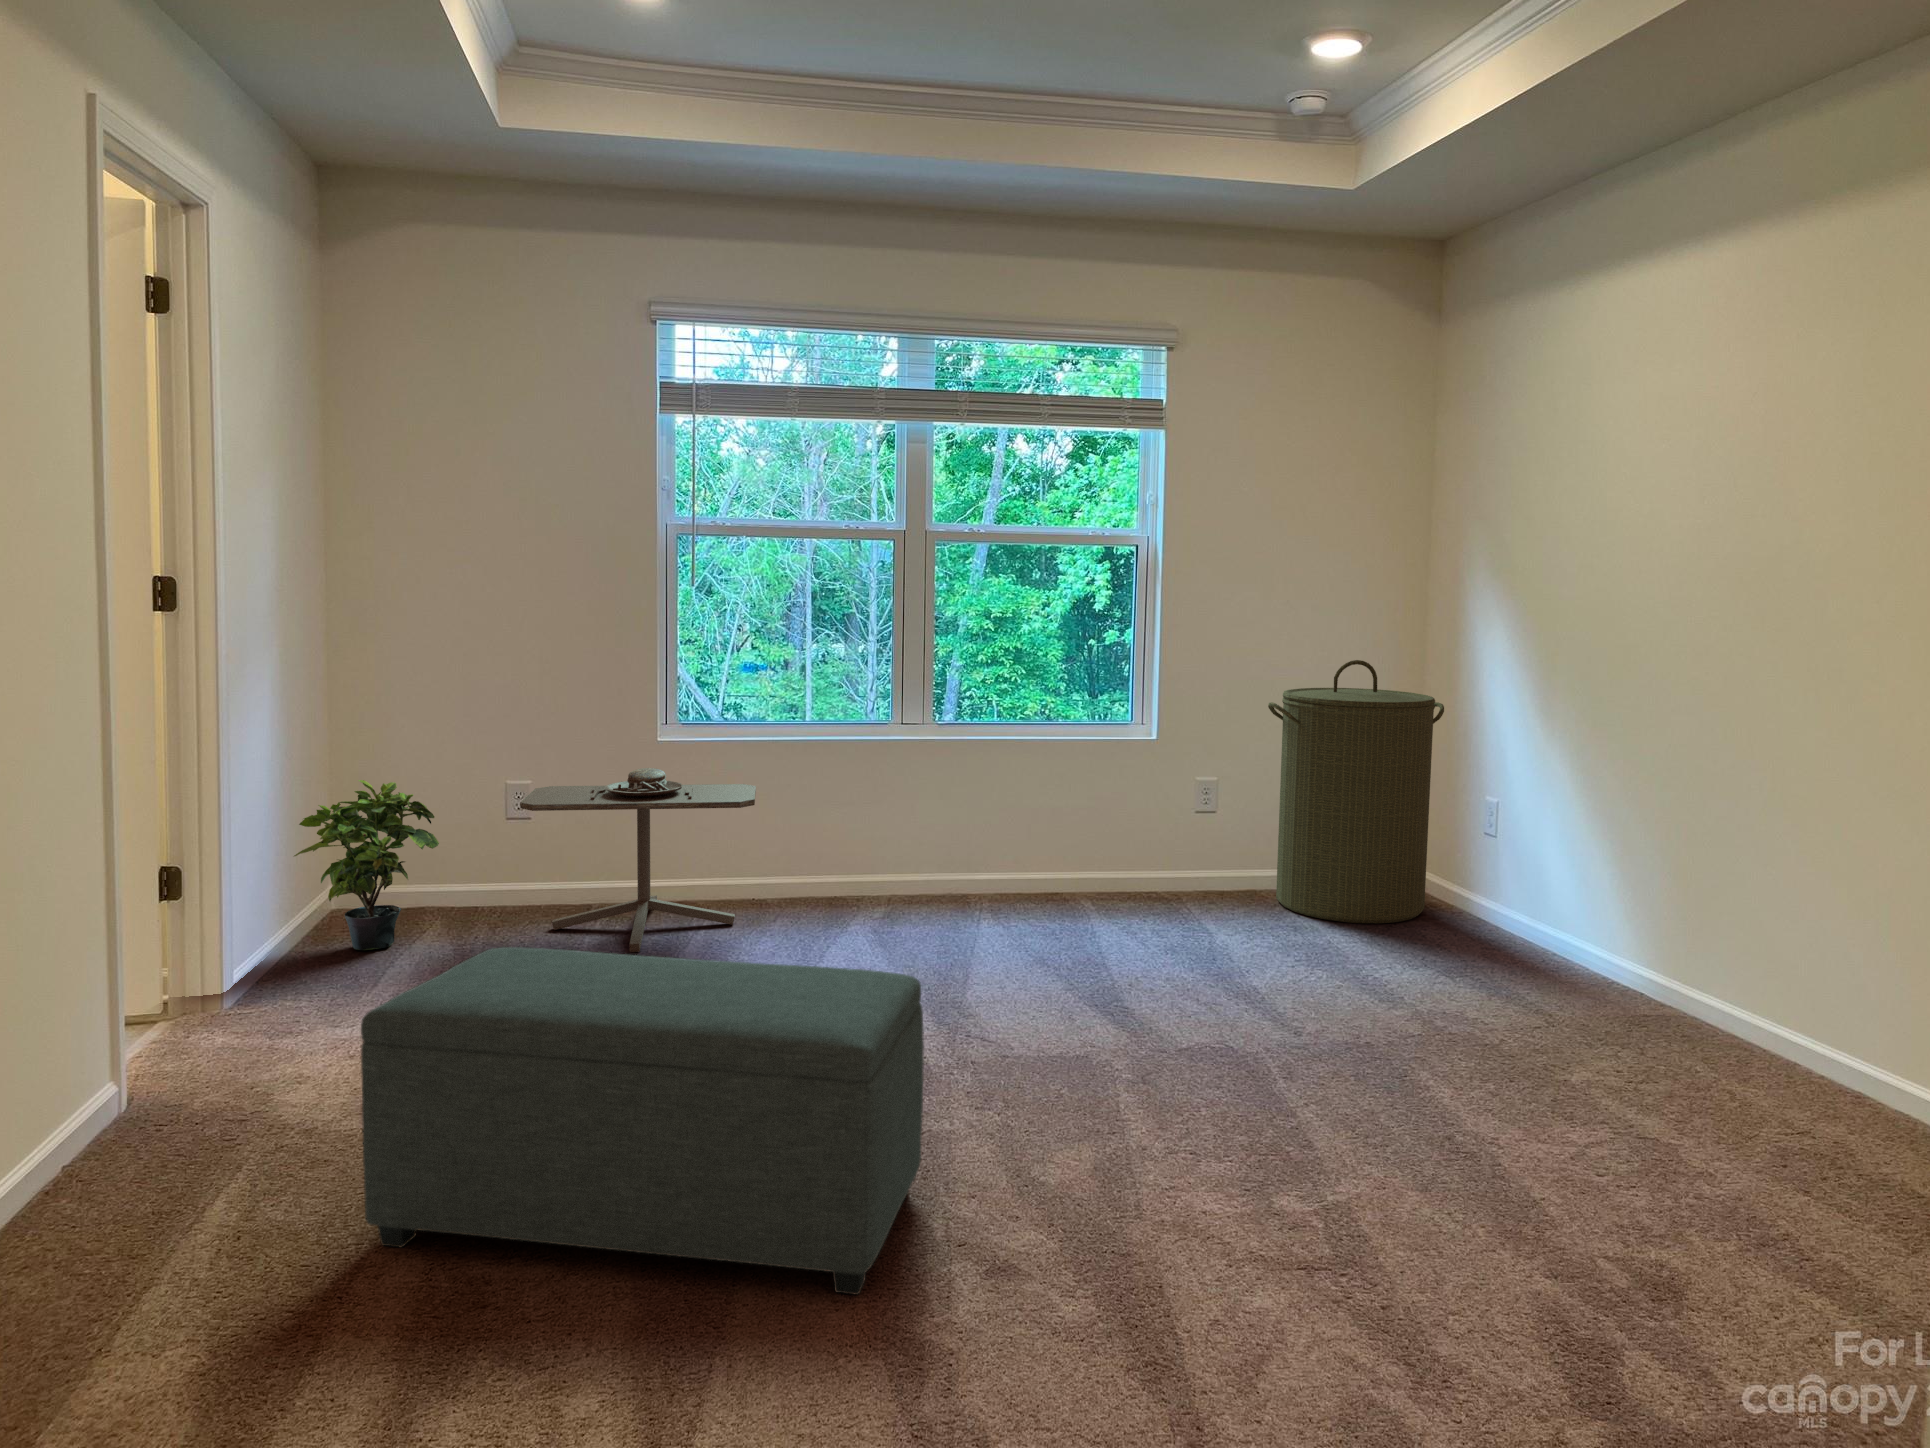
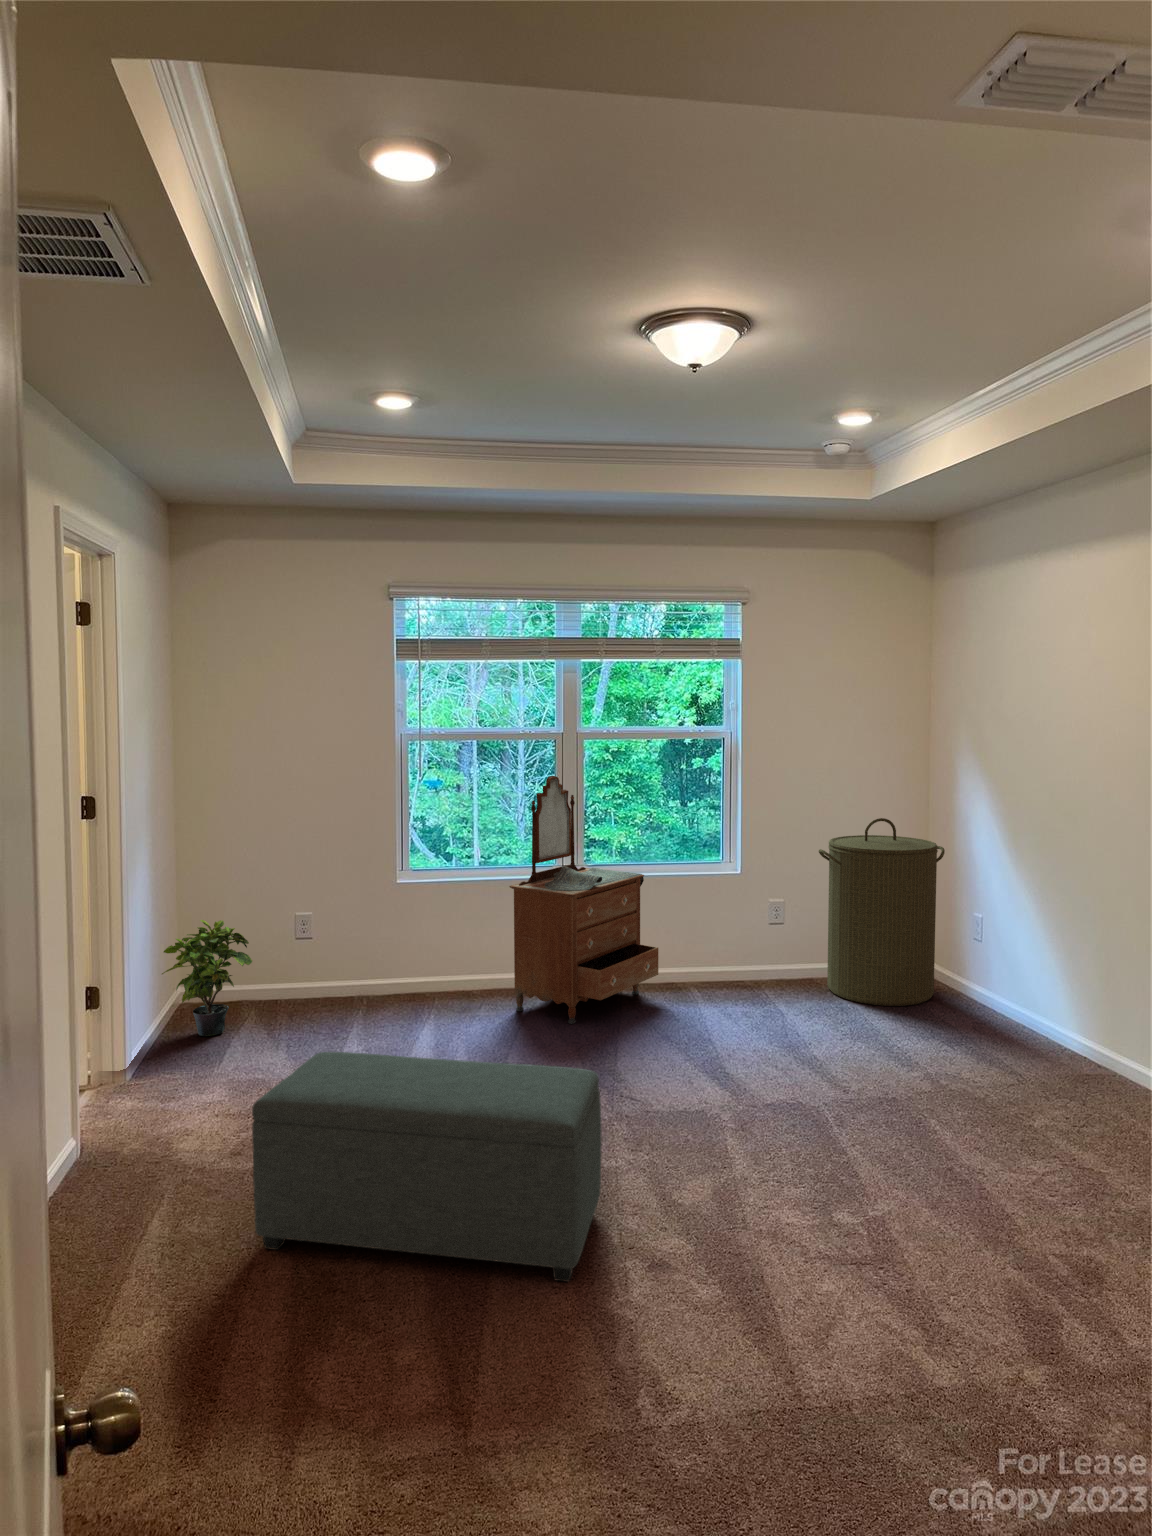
dresser: none [822,588,1038,940] -> present [509,776,658,1024]
side table: present [520,768,756,952] -> none [307,905,464,1035]

